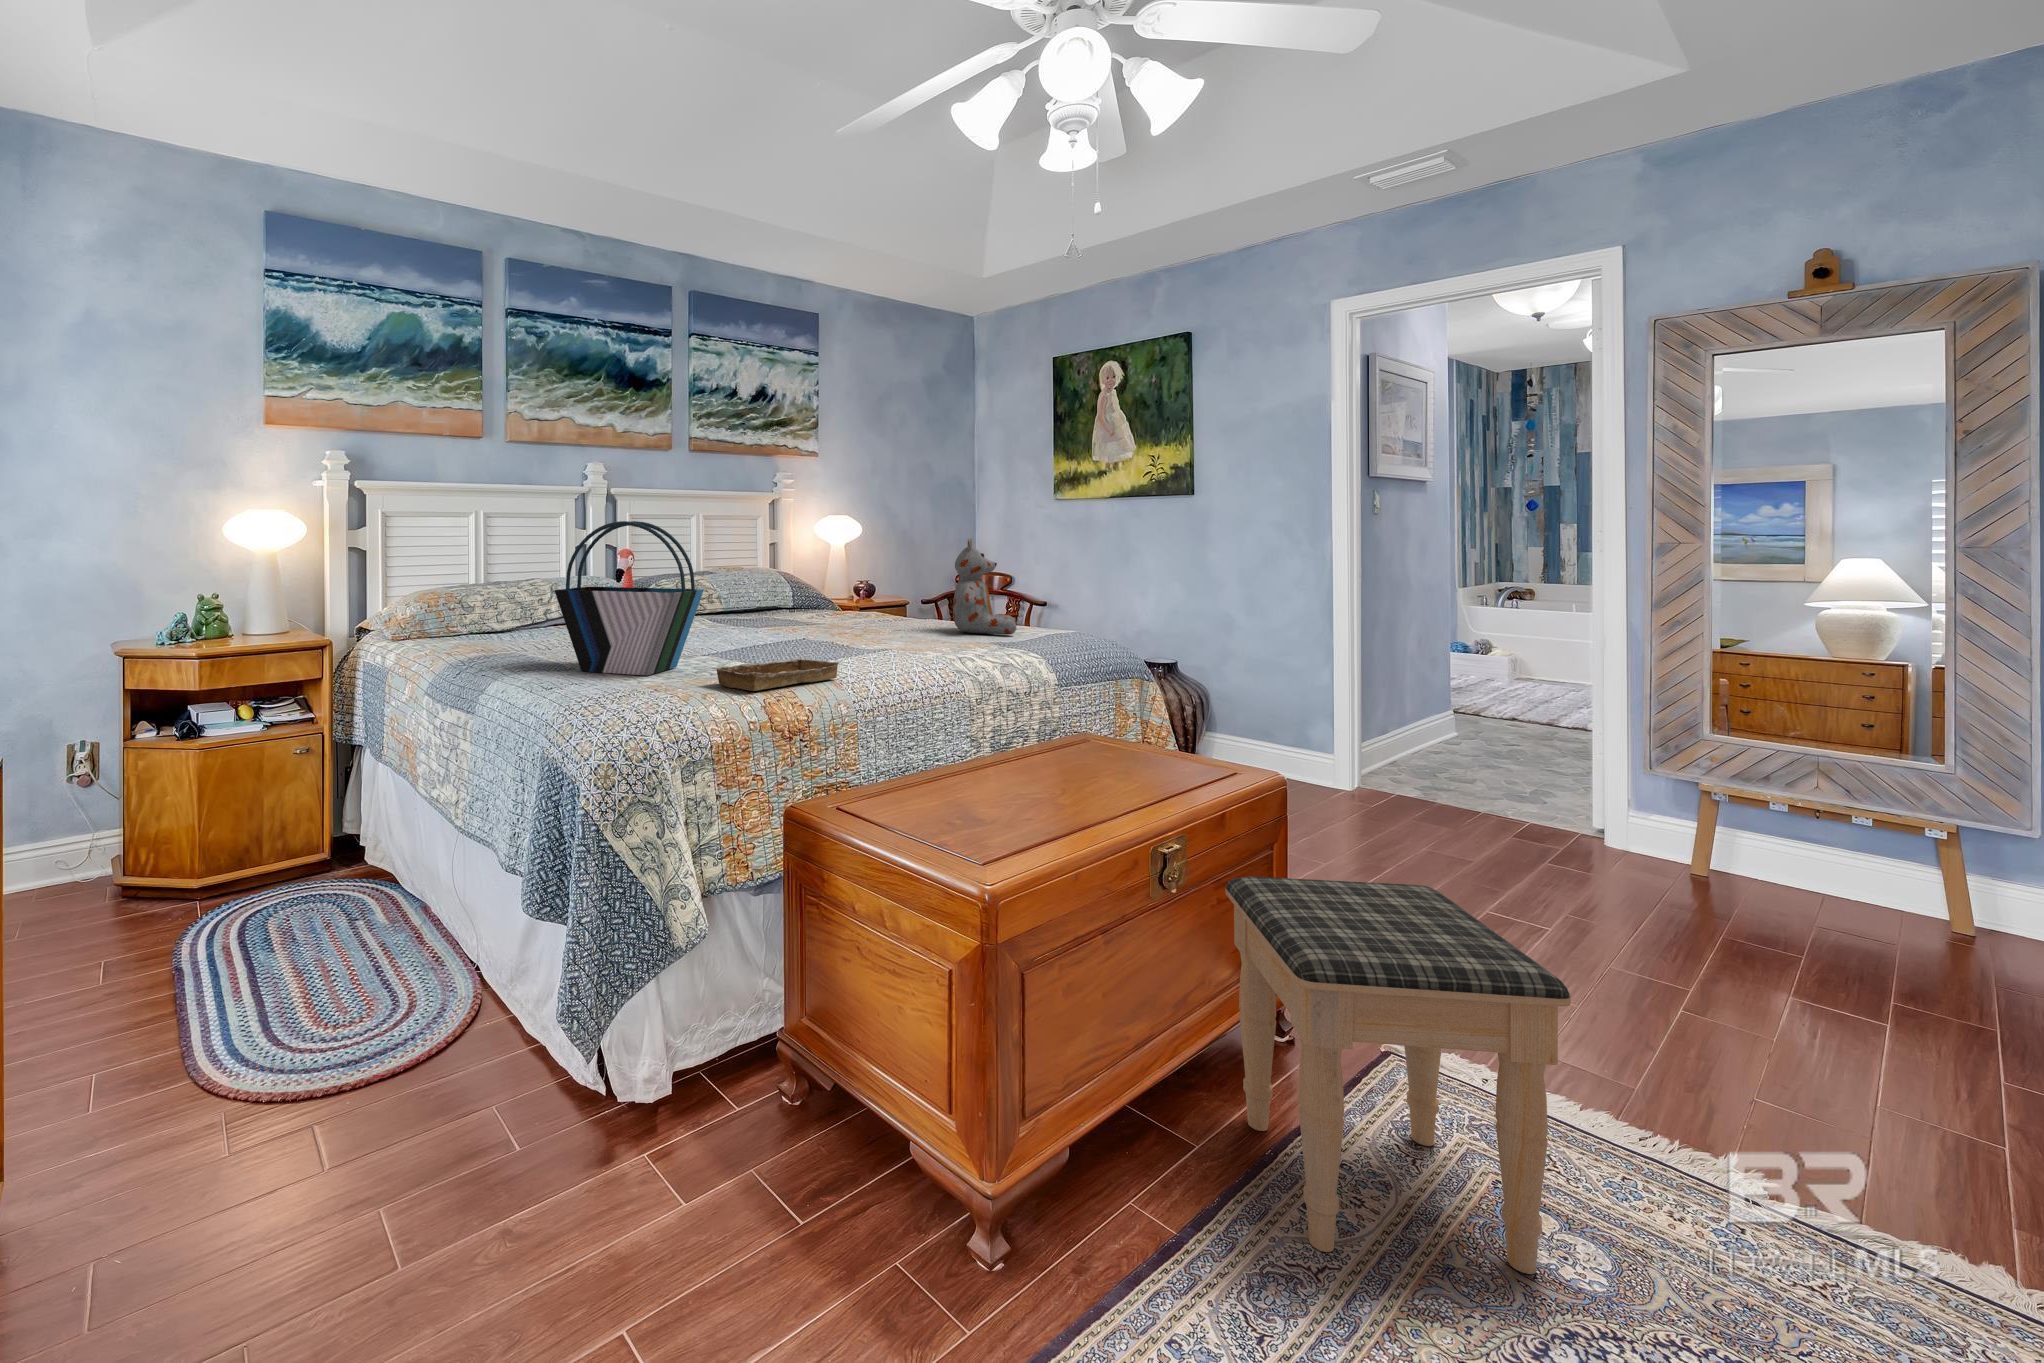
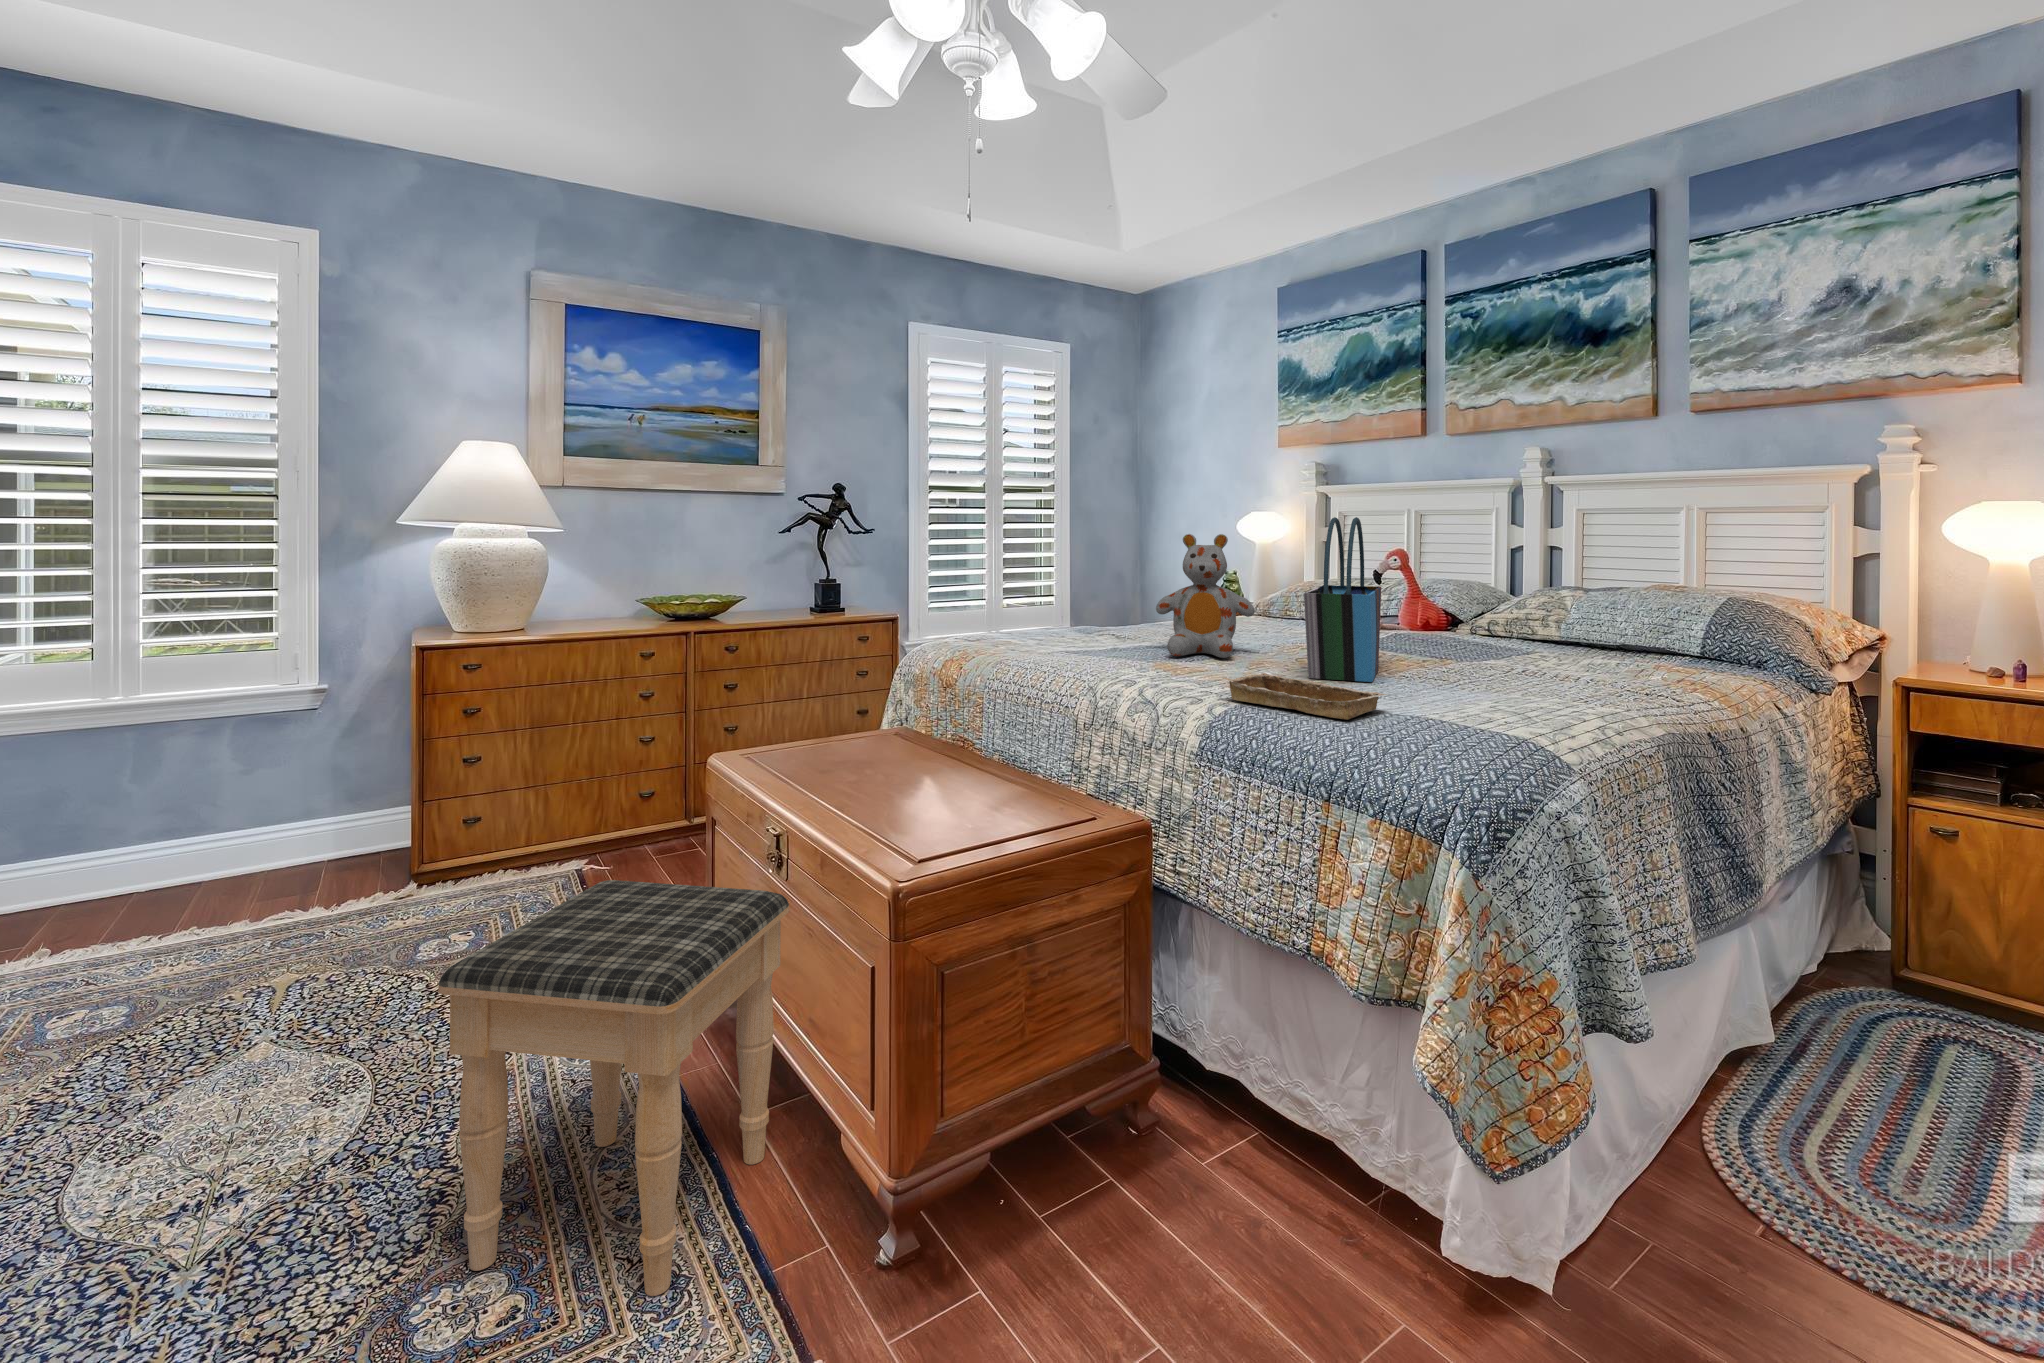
tote bag: present [554,521,704,675] -> present [1304,517,1381,682]
stuffed bear: present [953,538,1016,635] -> present [1156,534,1255,658]
tray: present [712,659,840,691] -> present [1223,673,1387,720]

